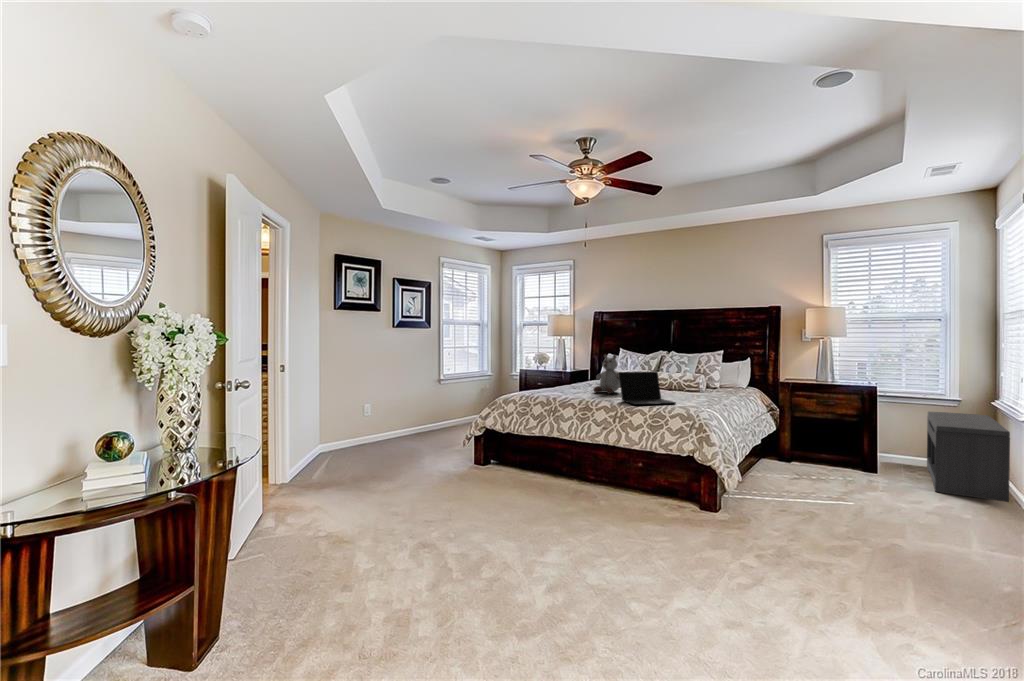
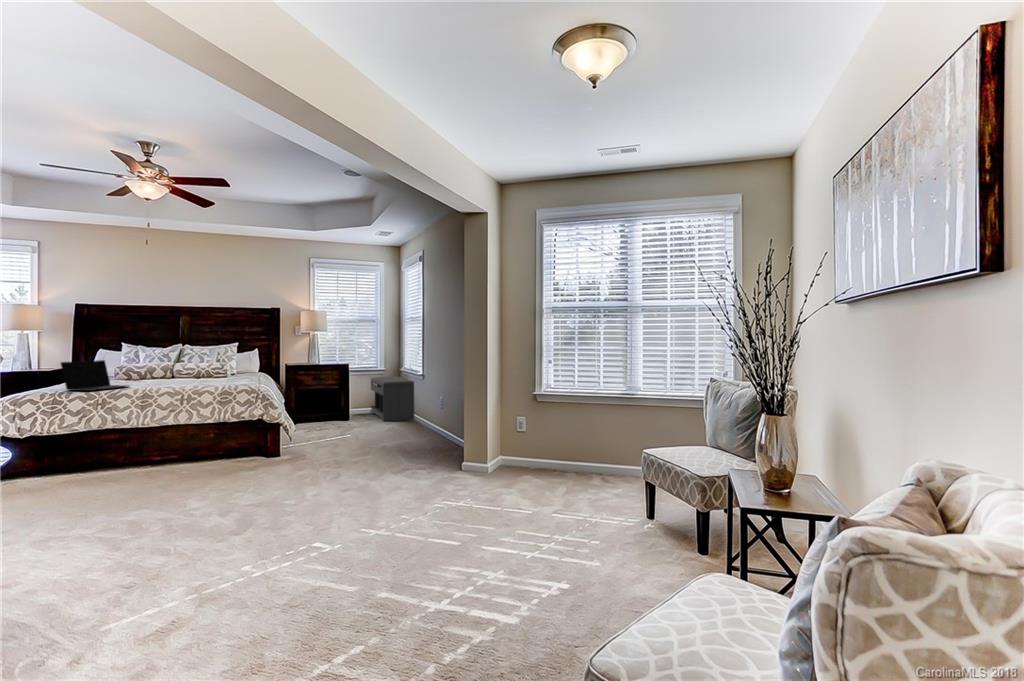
stuffed bear: present [594,354,620,394] -> none [128,346,165,384]
laptop: present [619,371,676,405] -> present [61,360,129,391]

